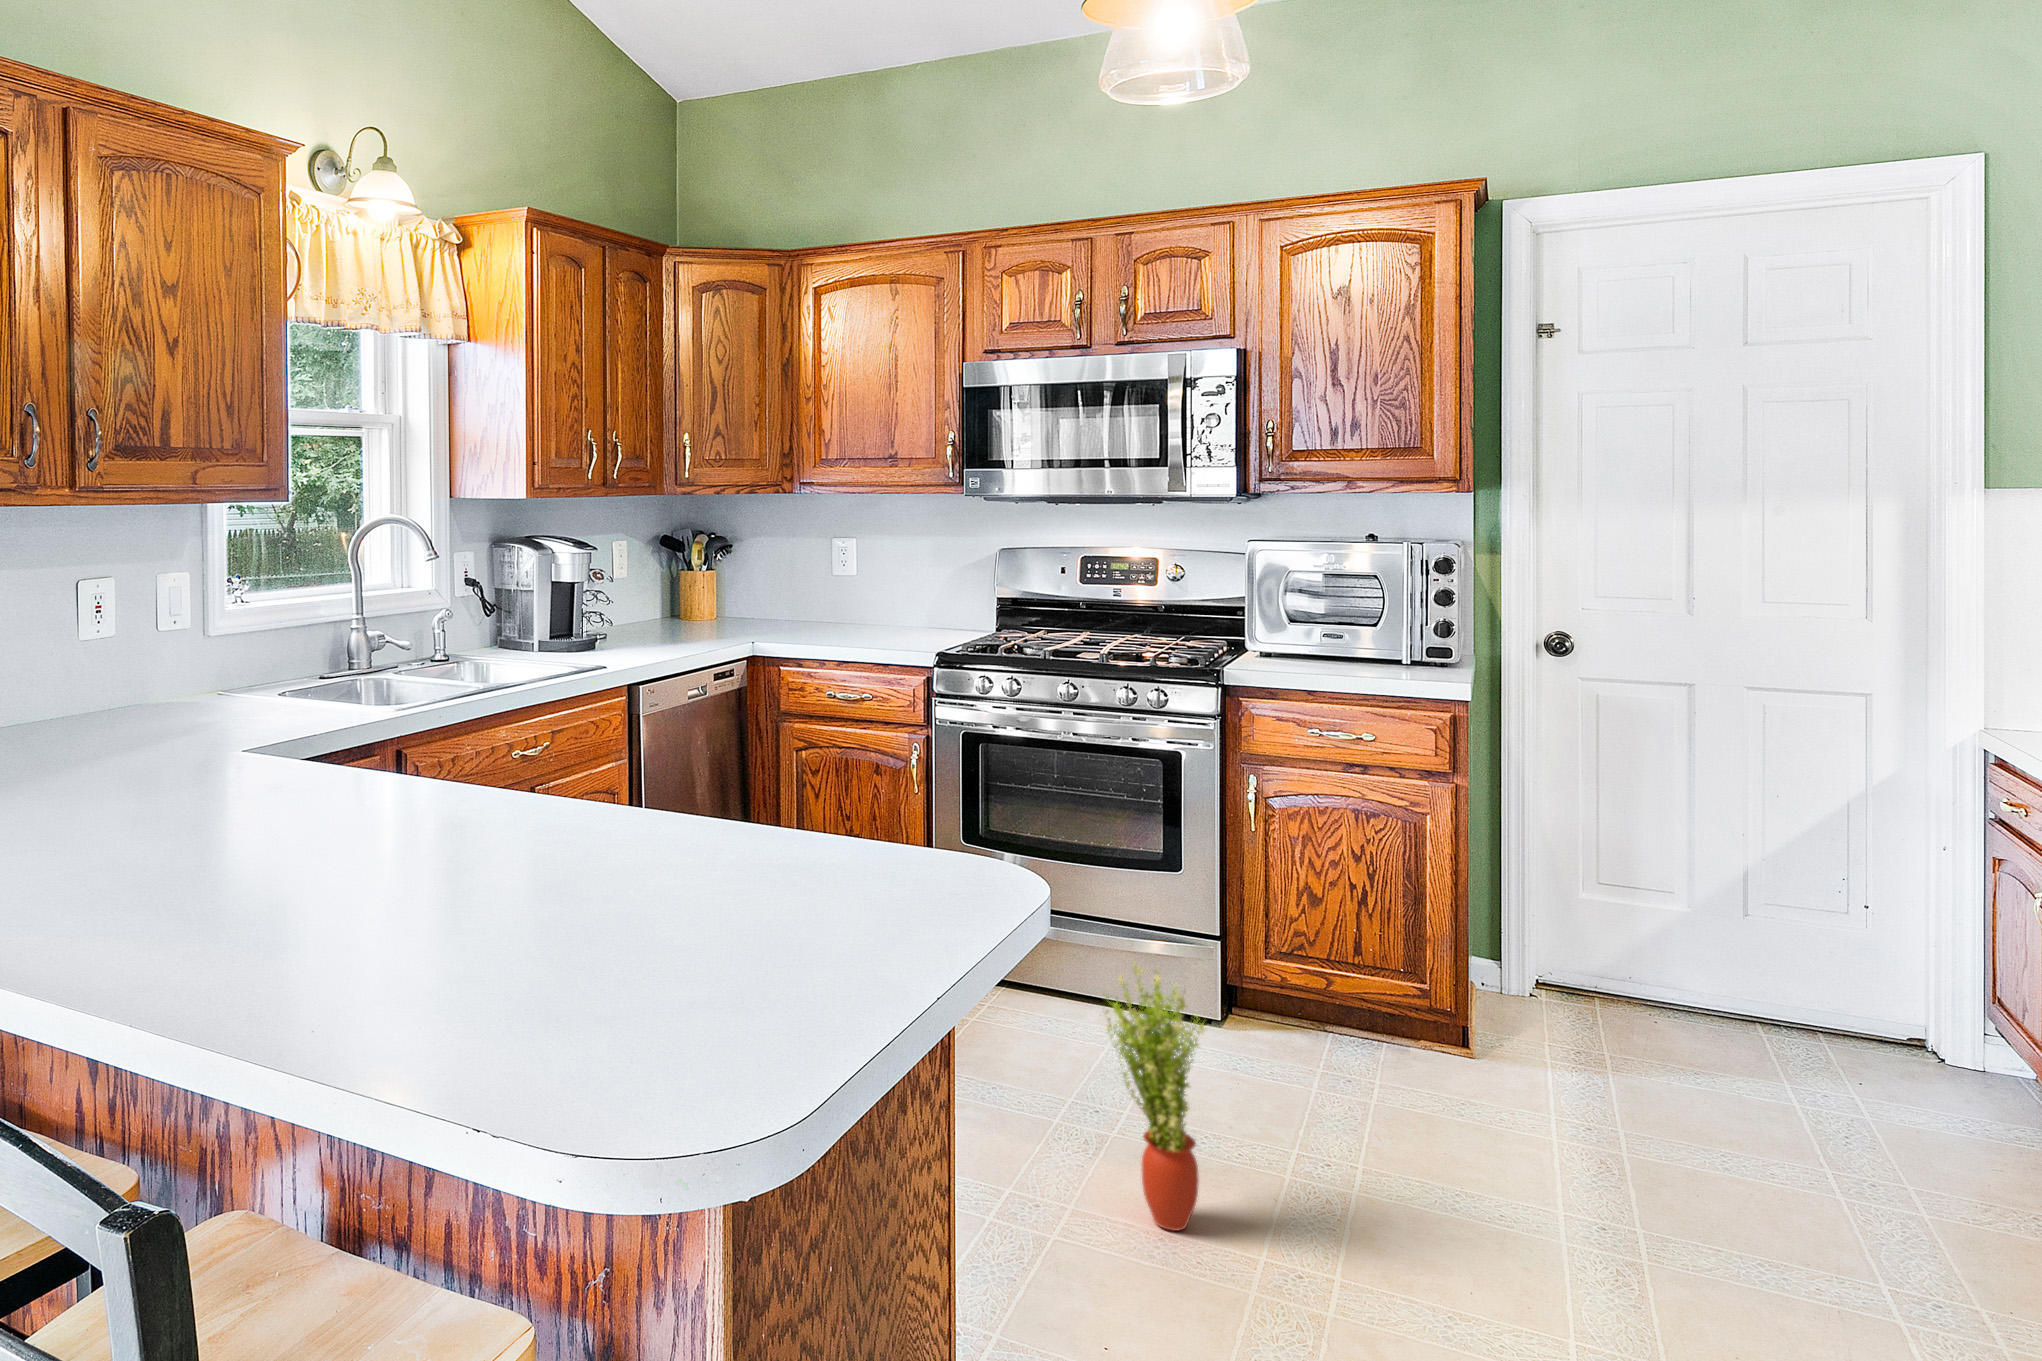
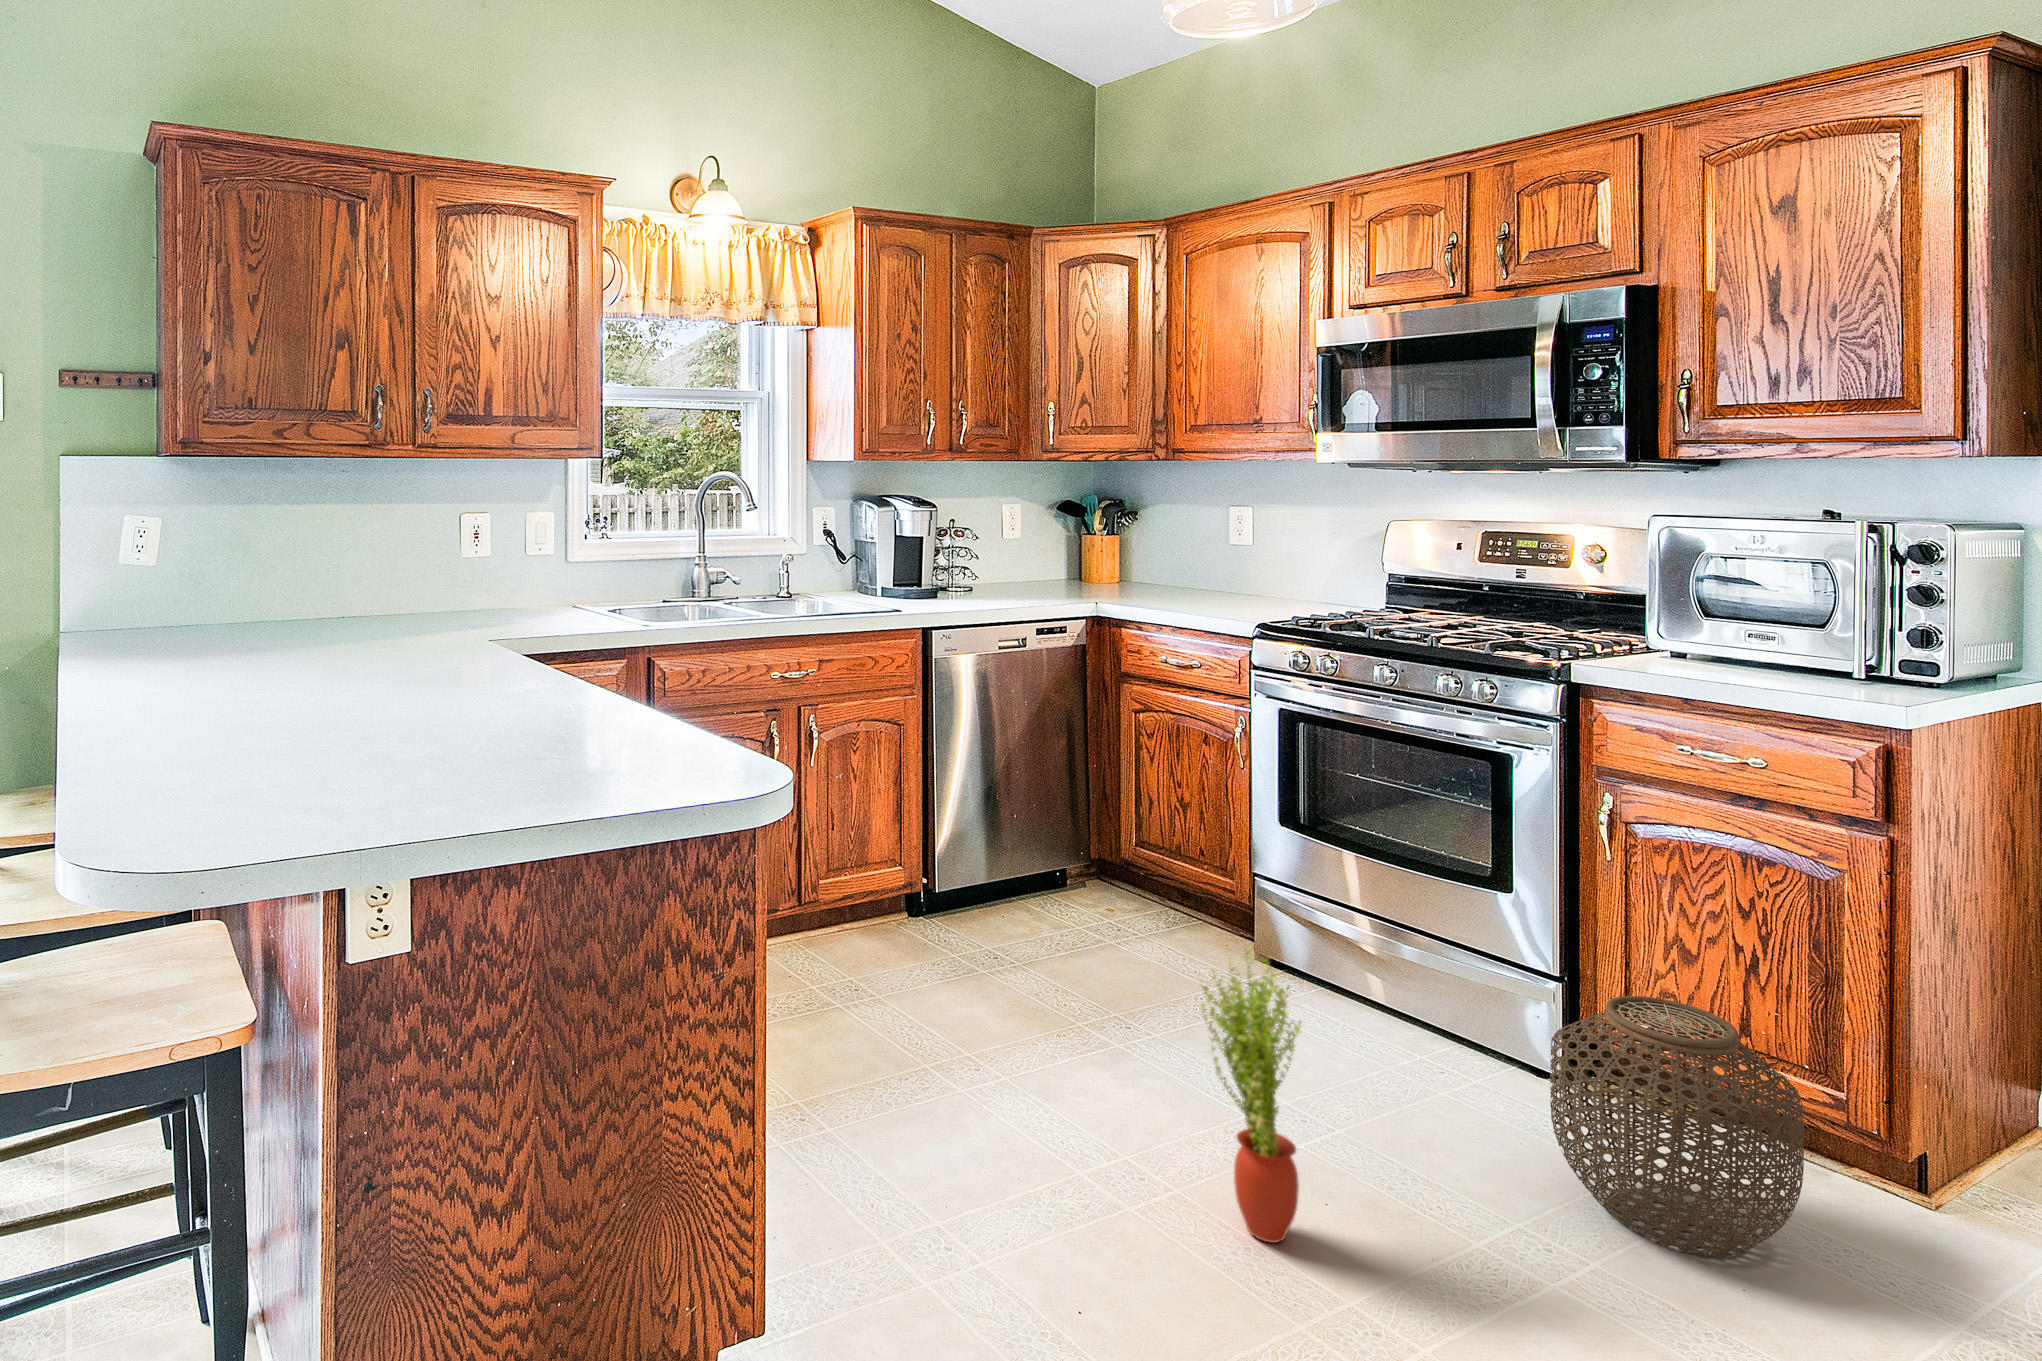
woven basket: none [1287,937,1465,1136] -> present [1550,996,1804,1257]

